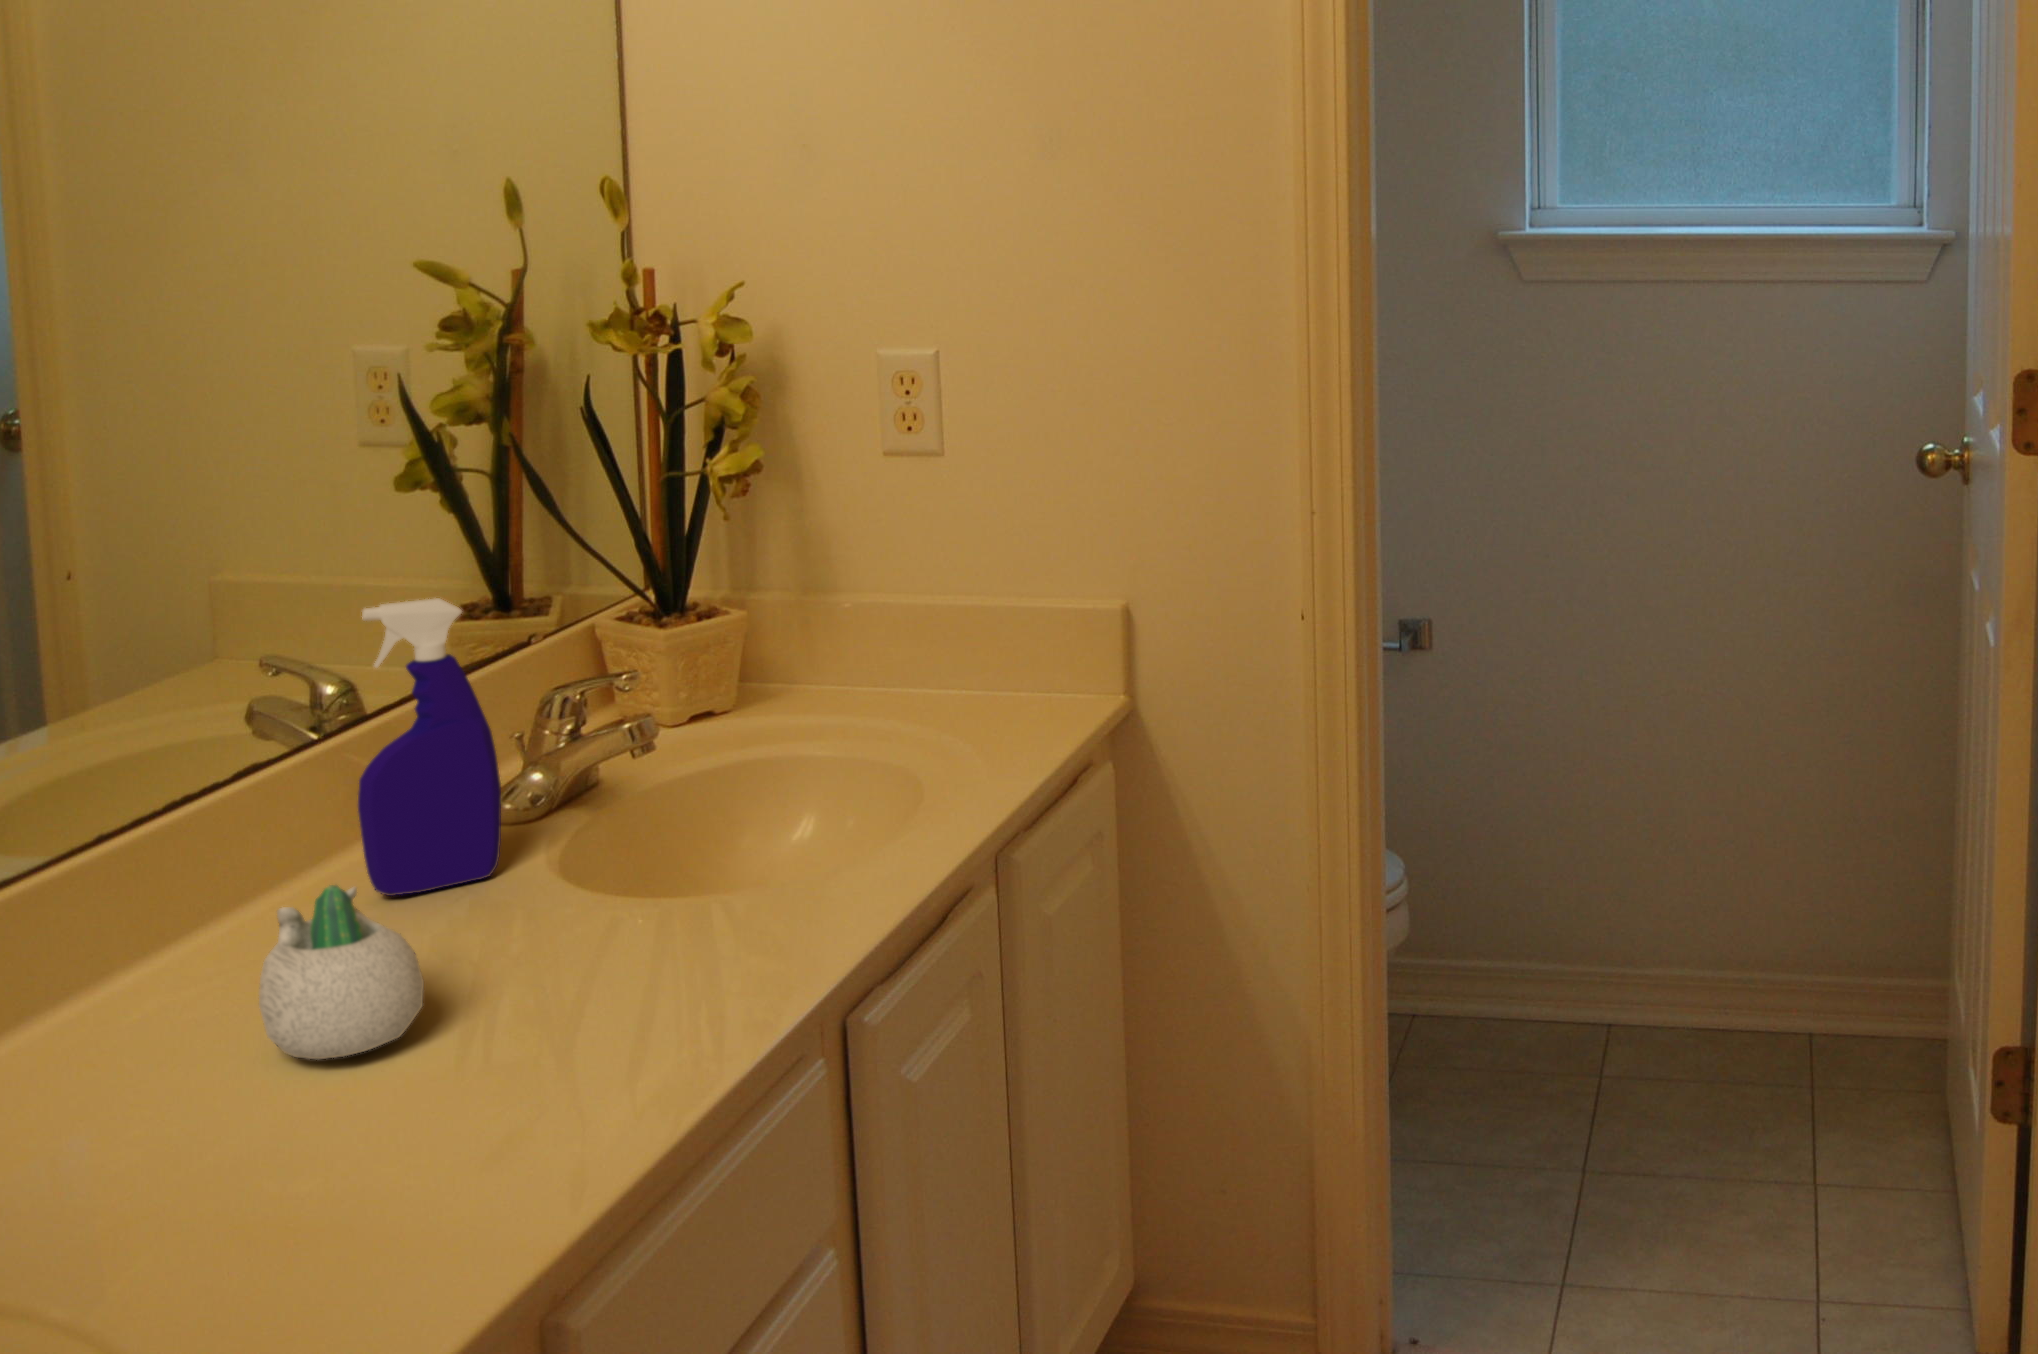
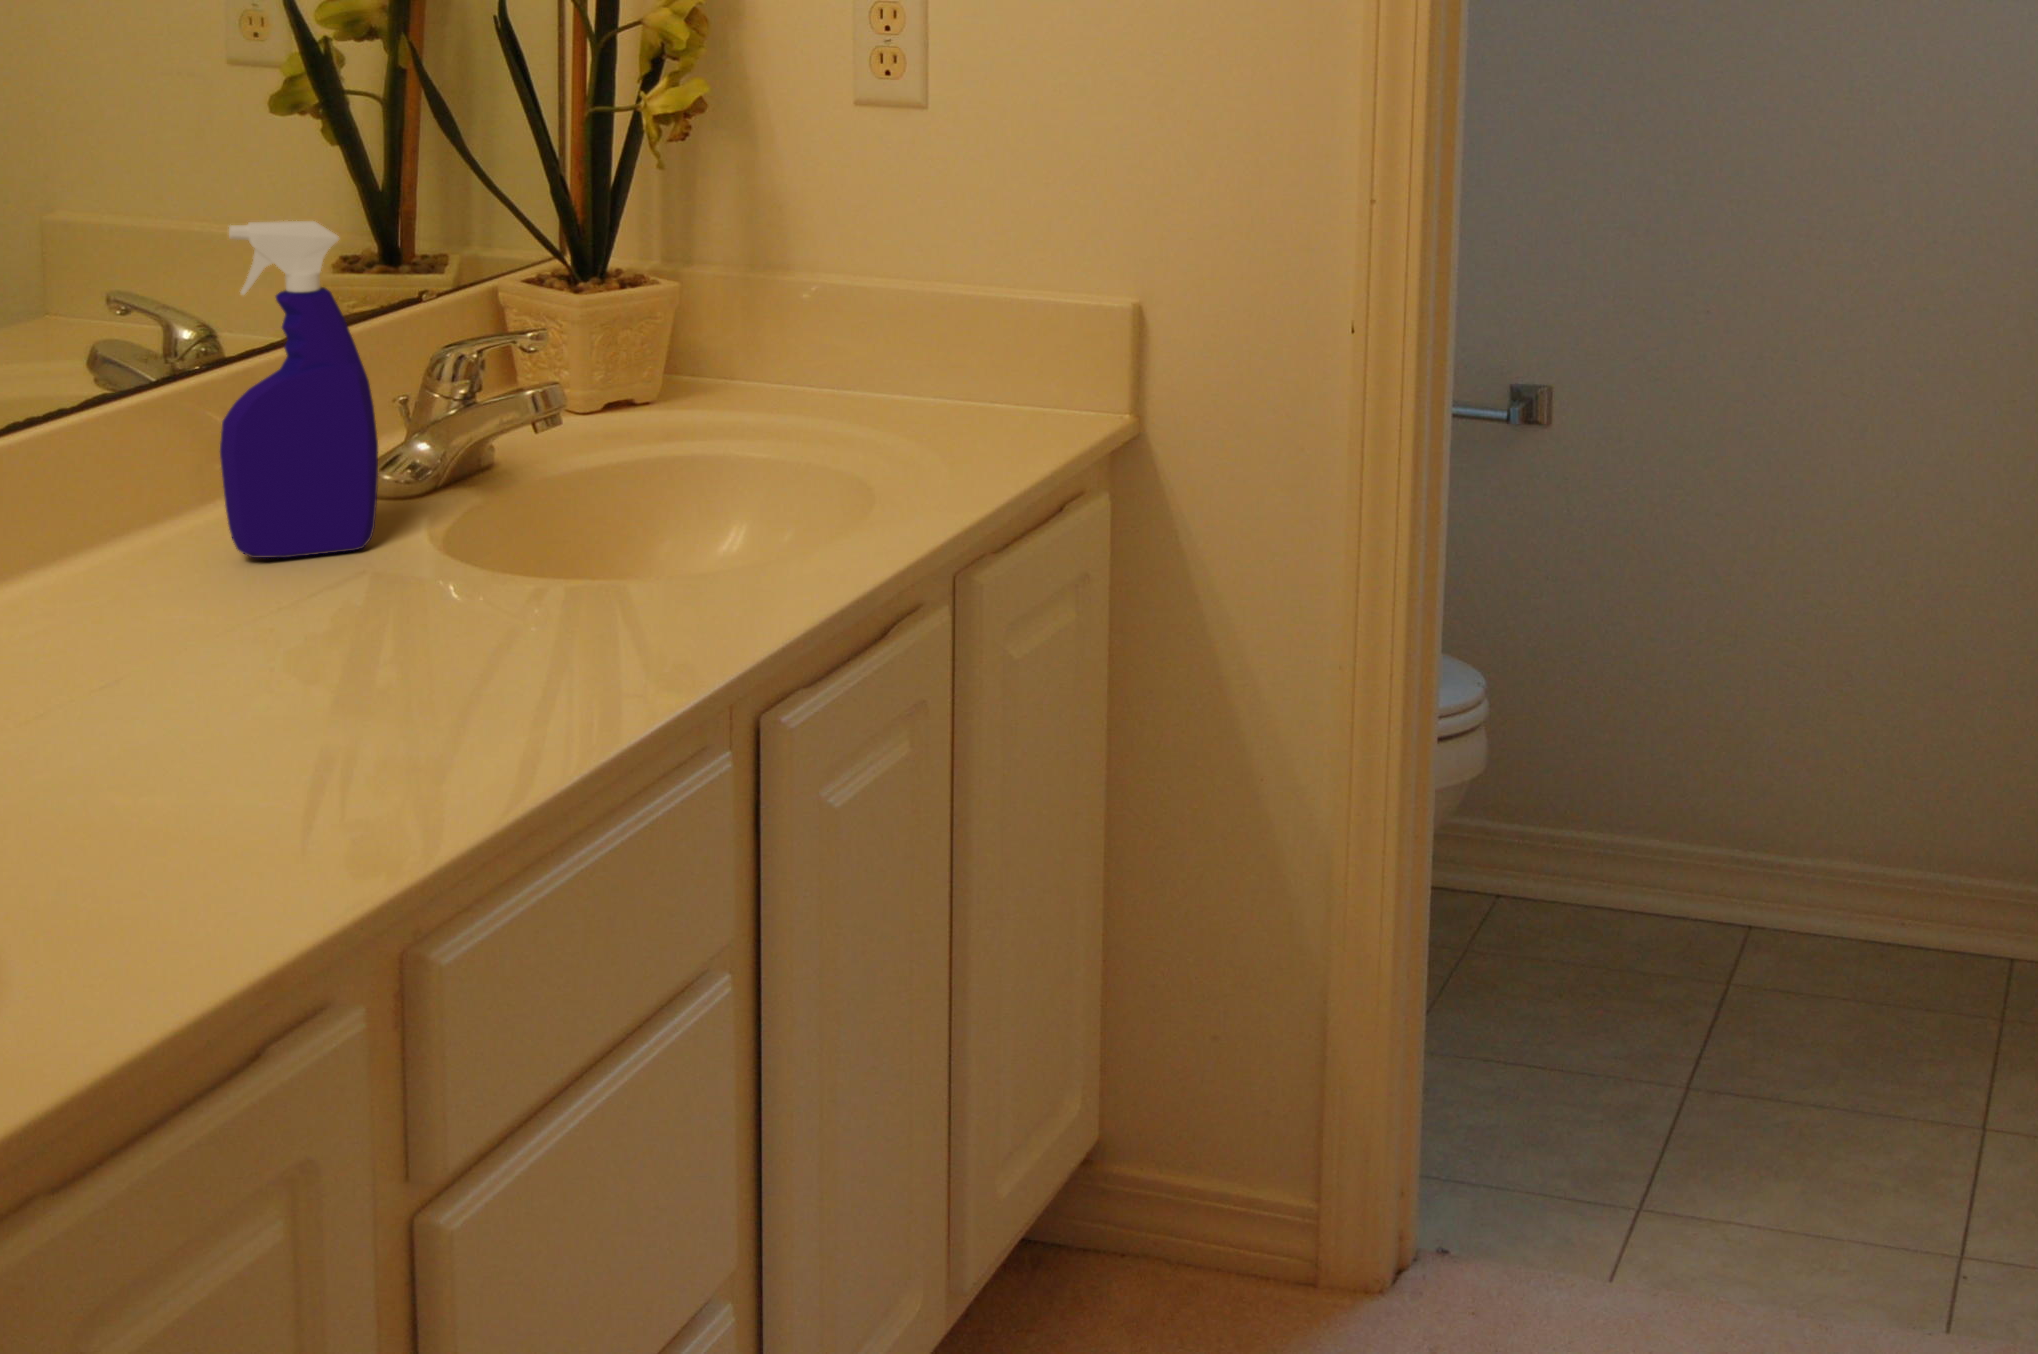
succulent planter: present [259,885,424,1060] -> none [102,517,277,704]

